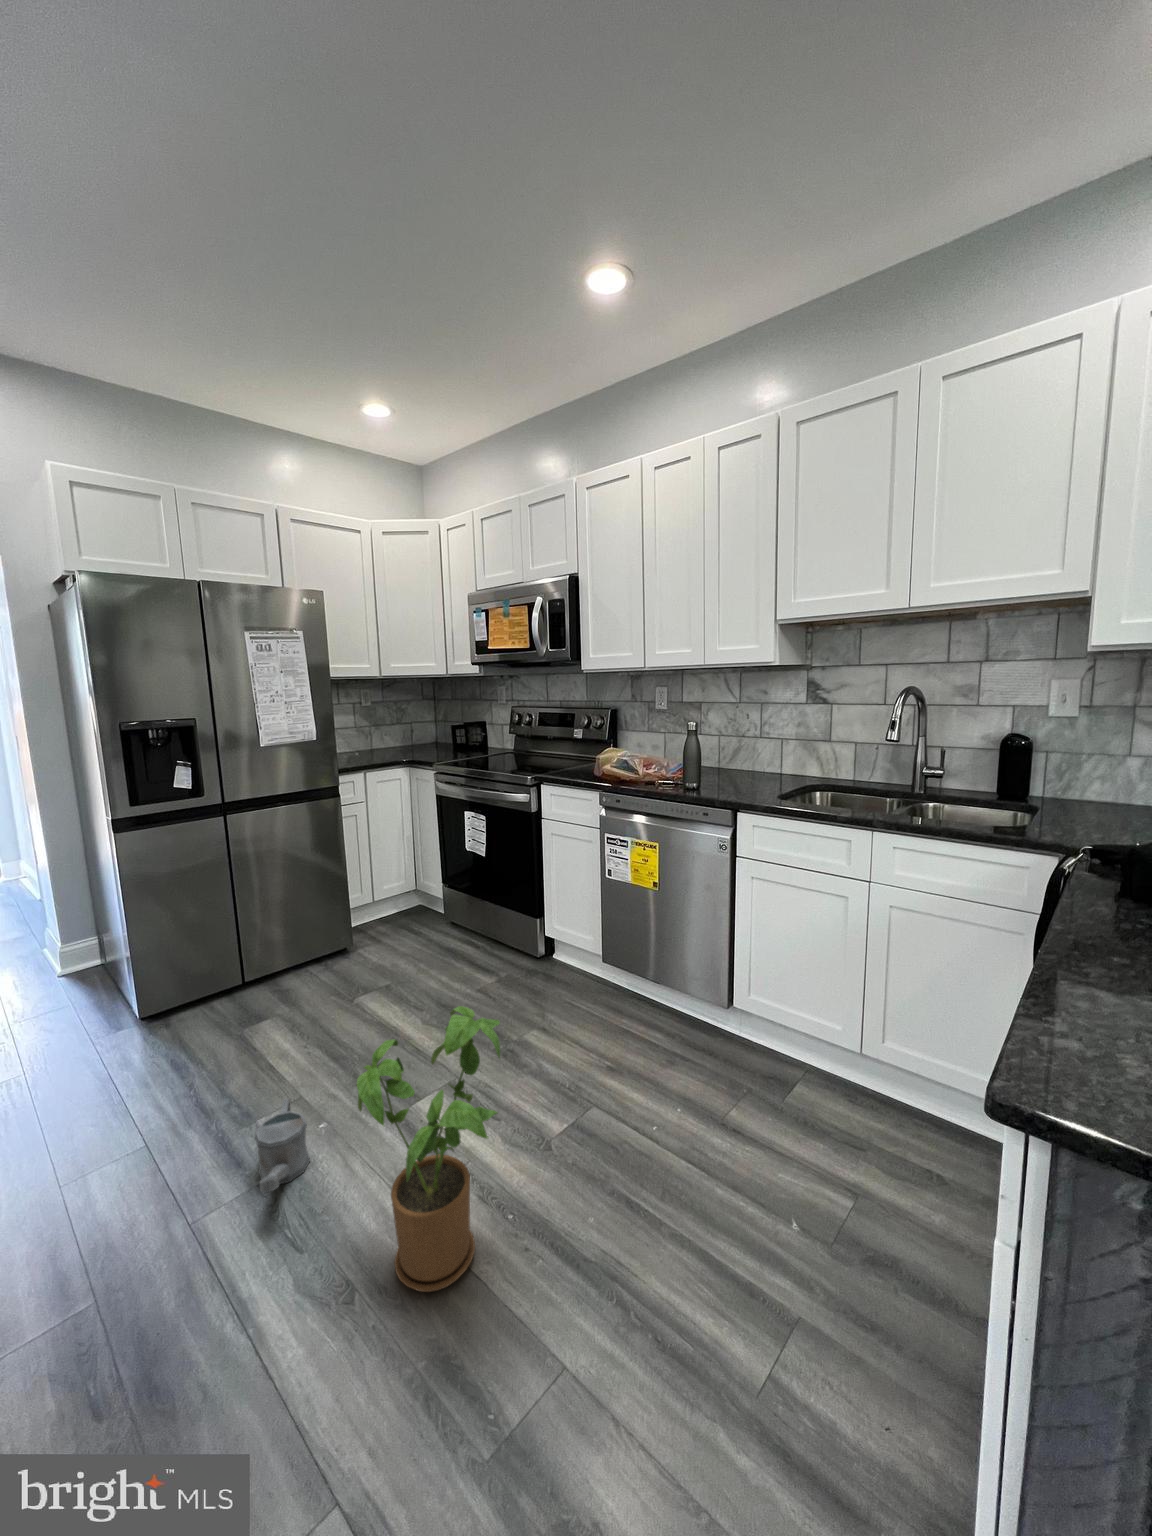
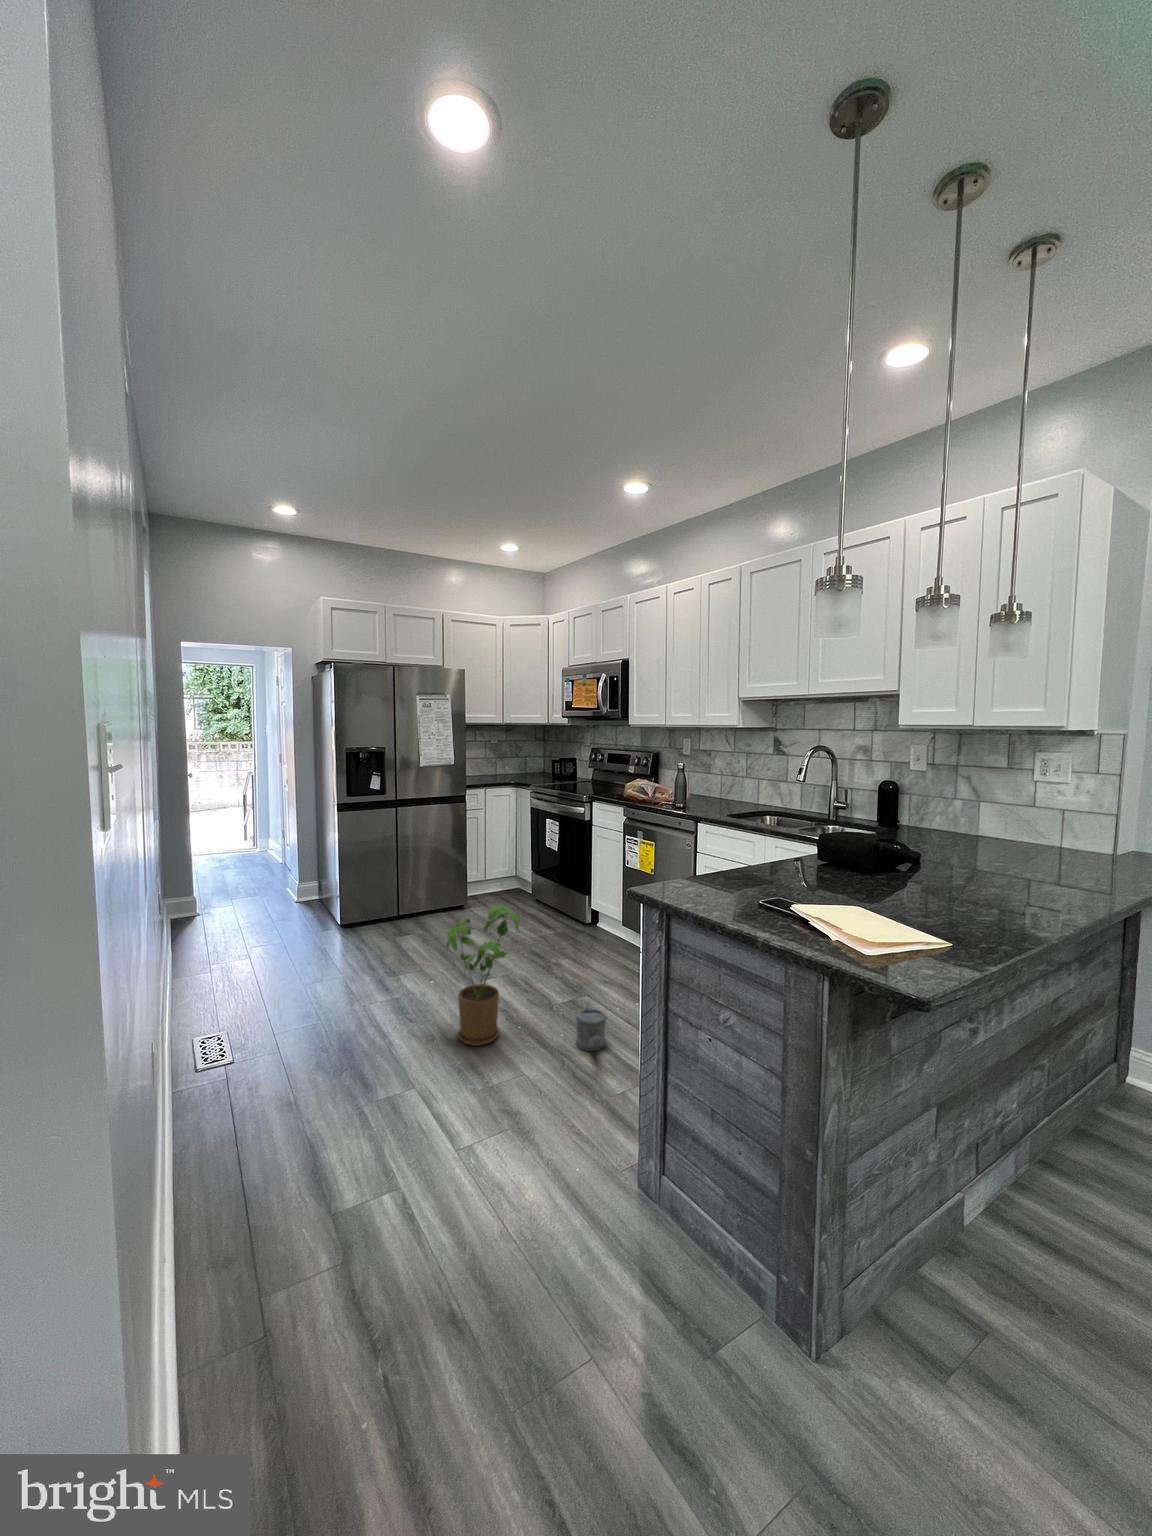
watering can: present [255,1099,310,1192] -> present [576,1002,606,1051]

